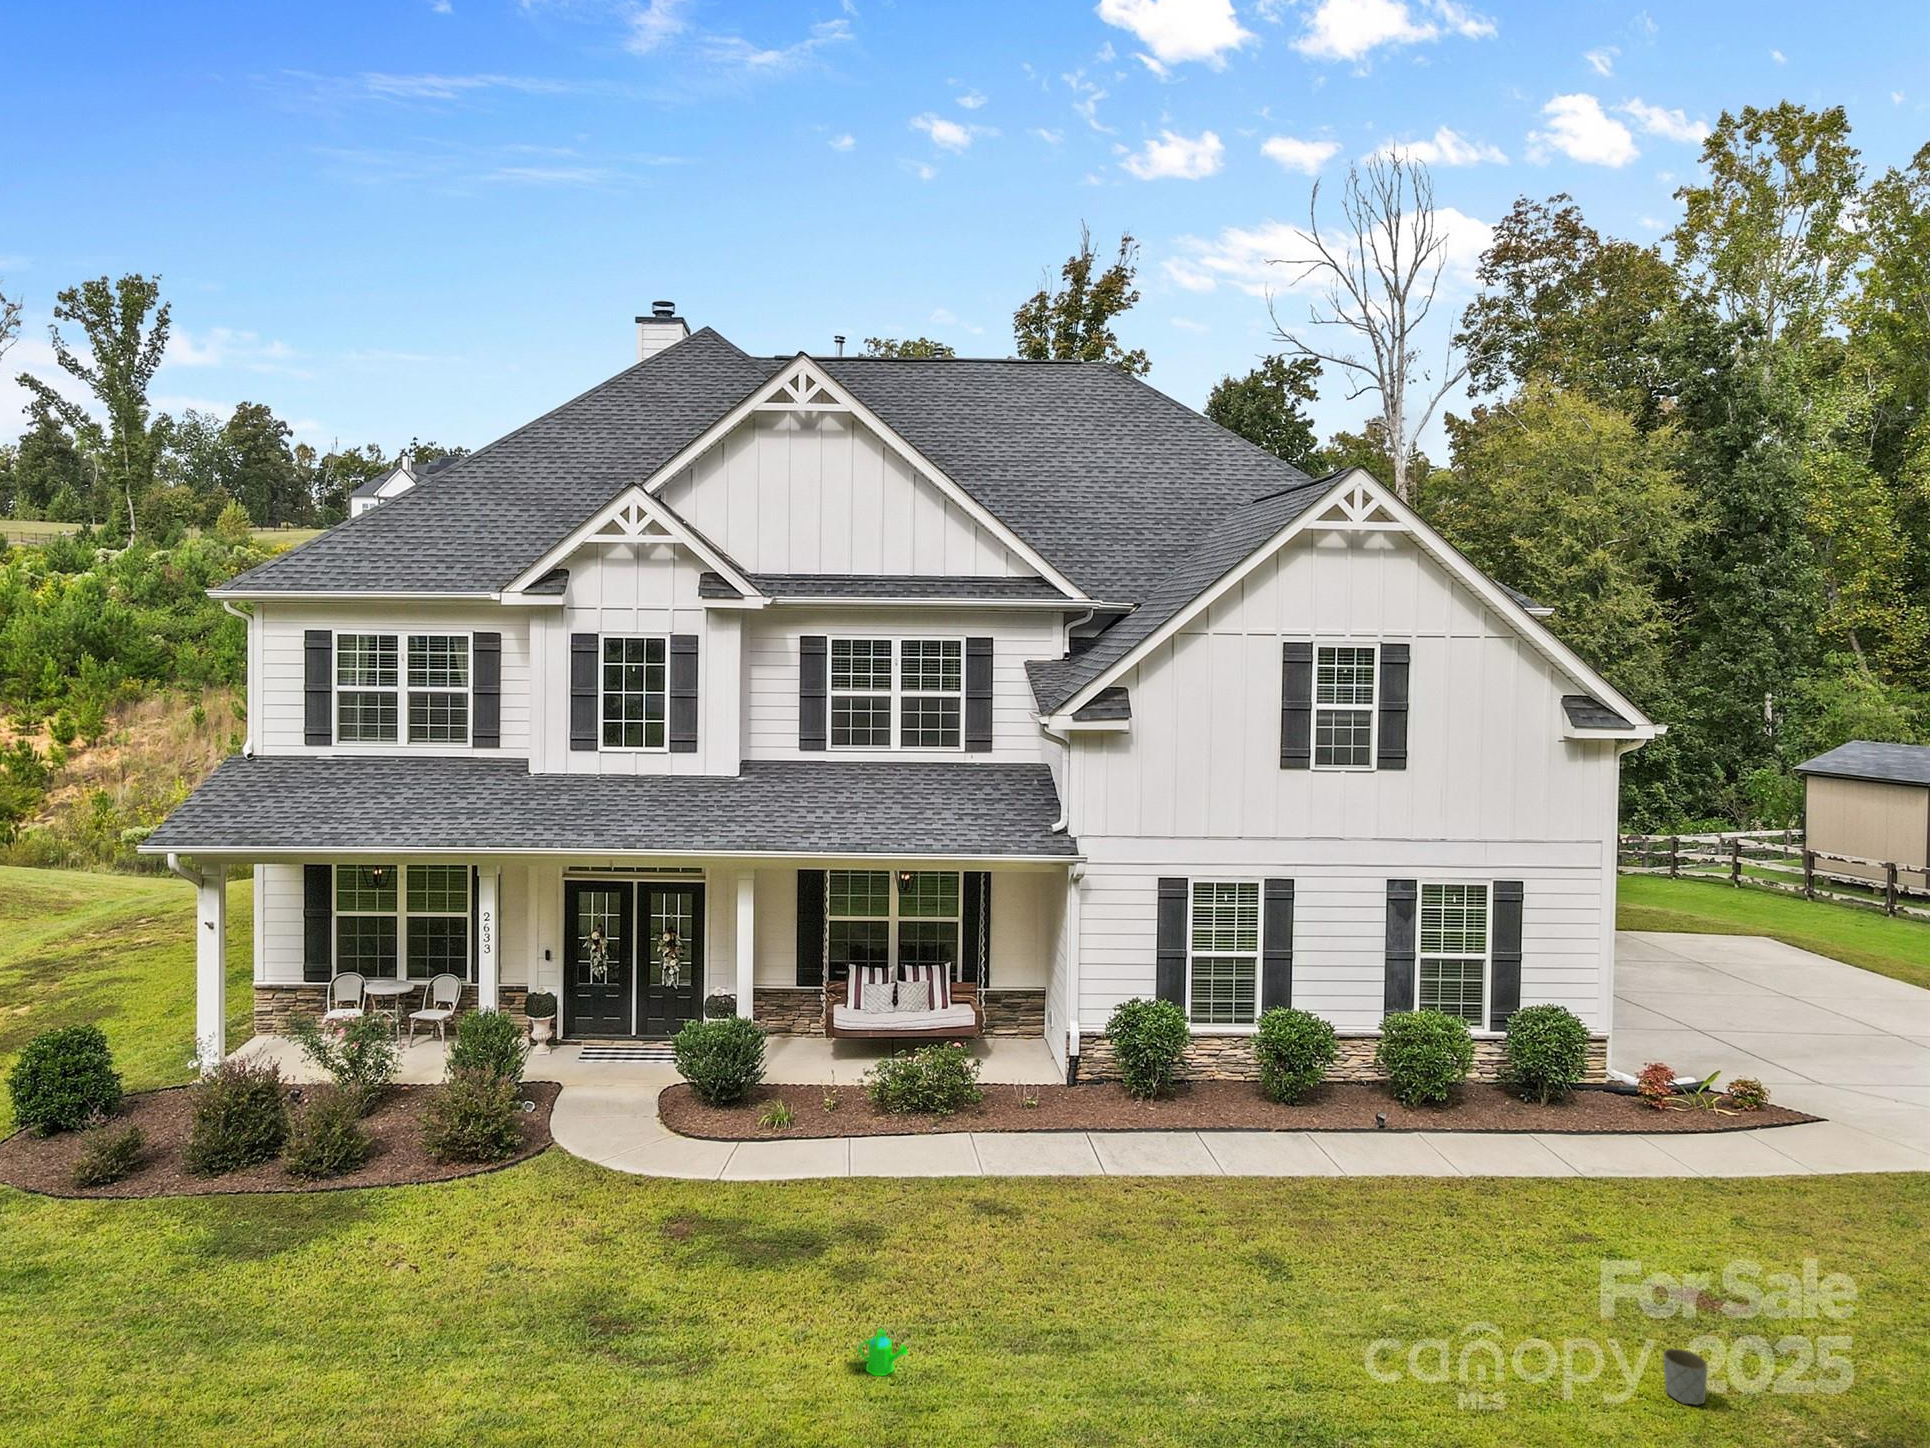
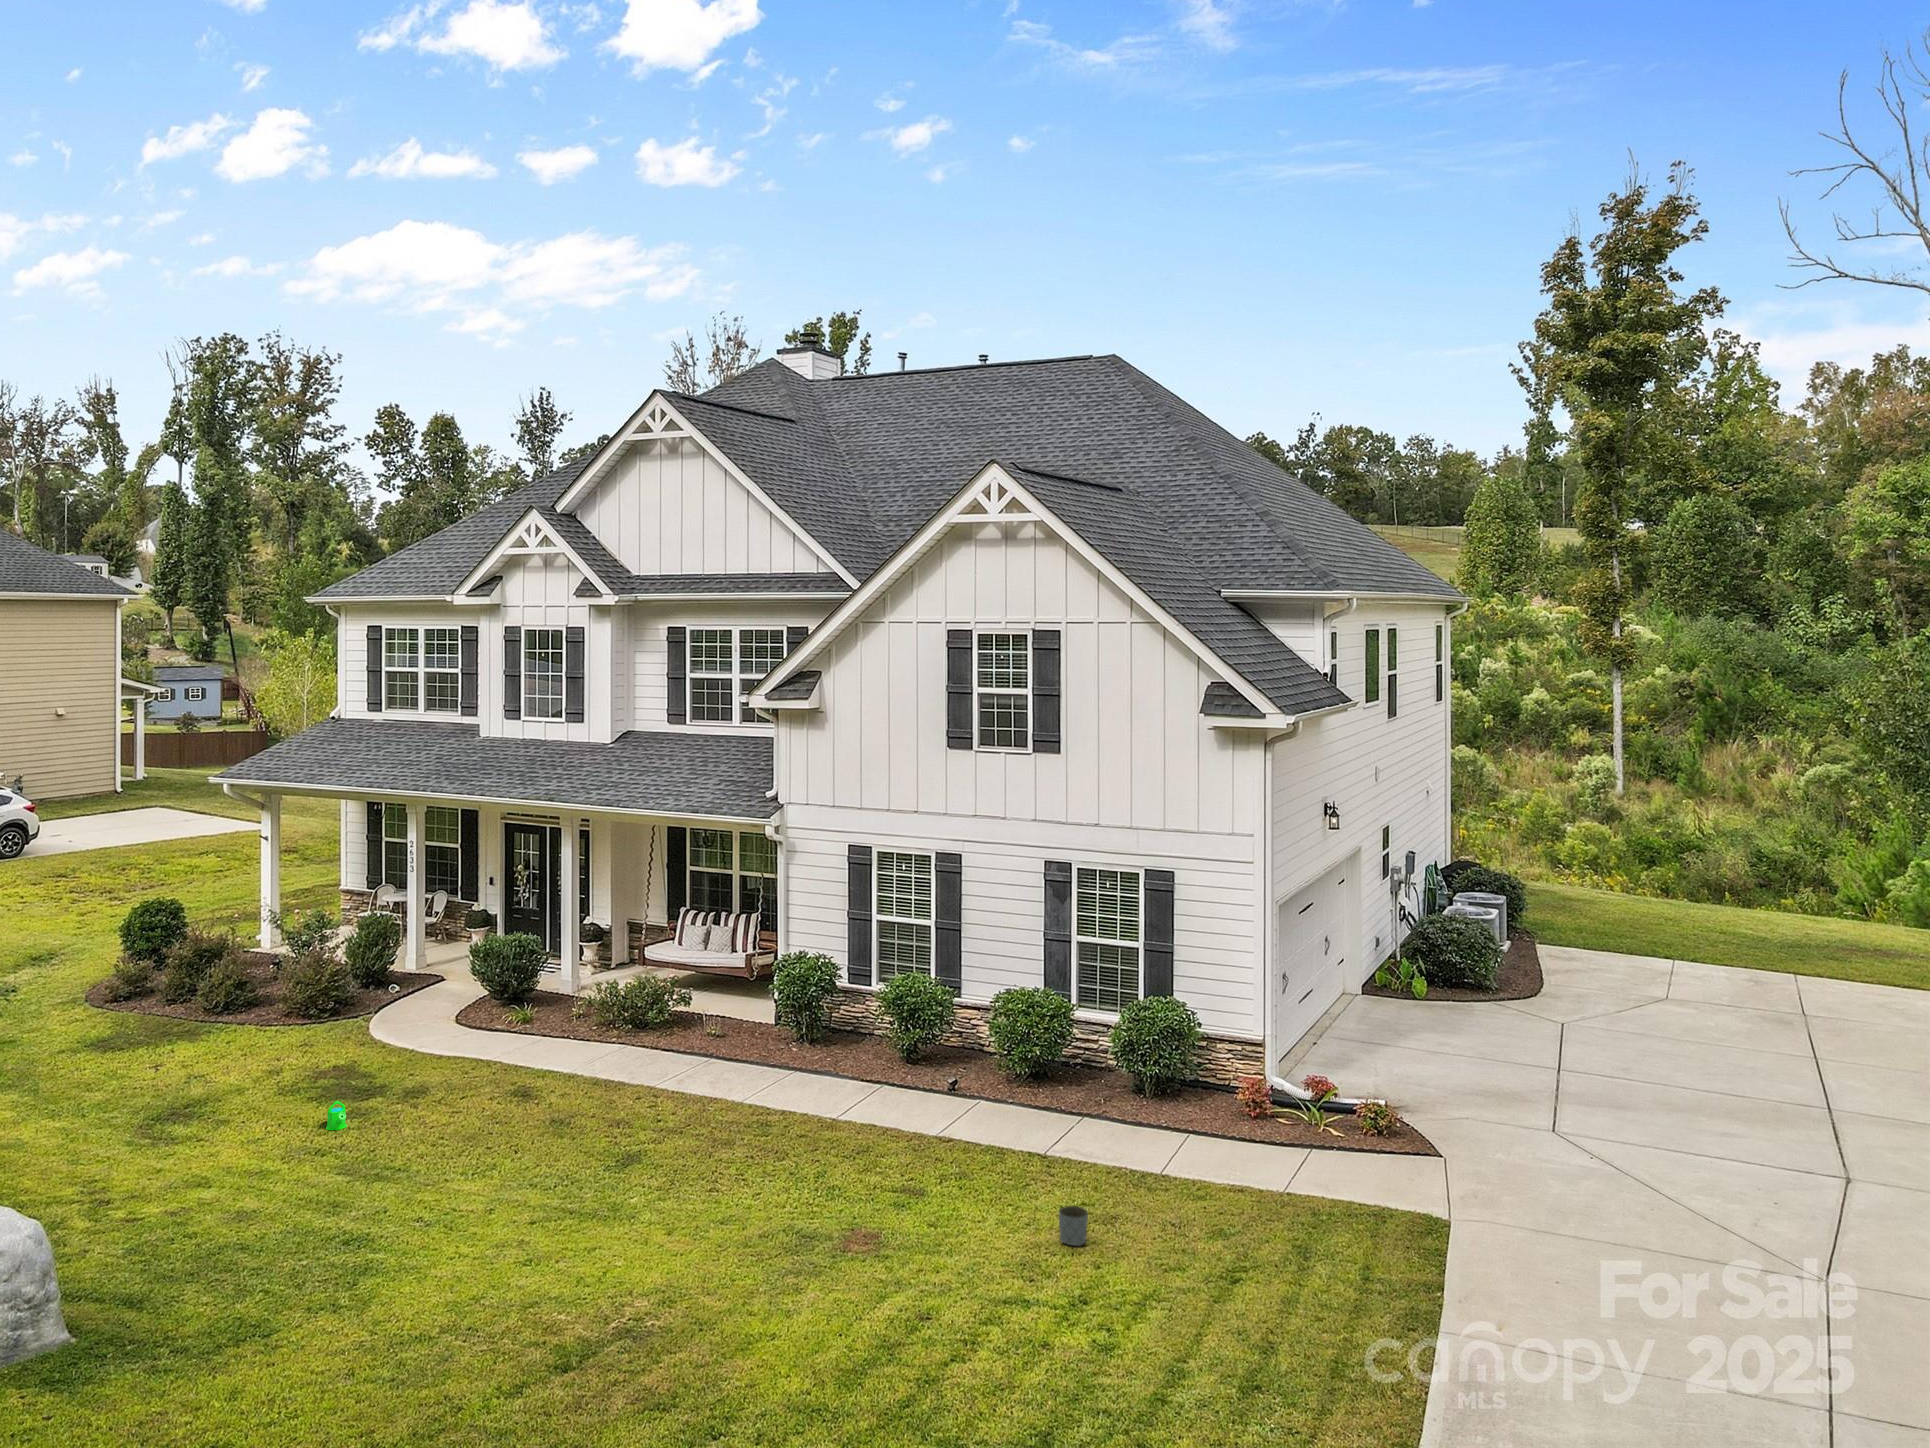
planter: present [1663,1349,1707,1404] -> present [1059,1206,1088,1246]

